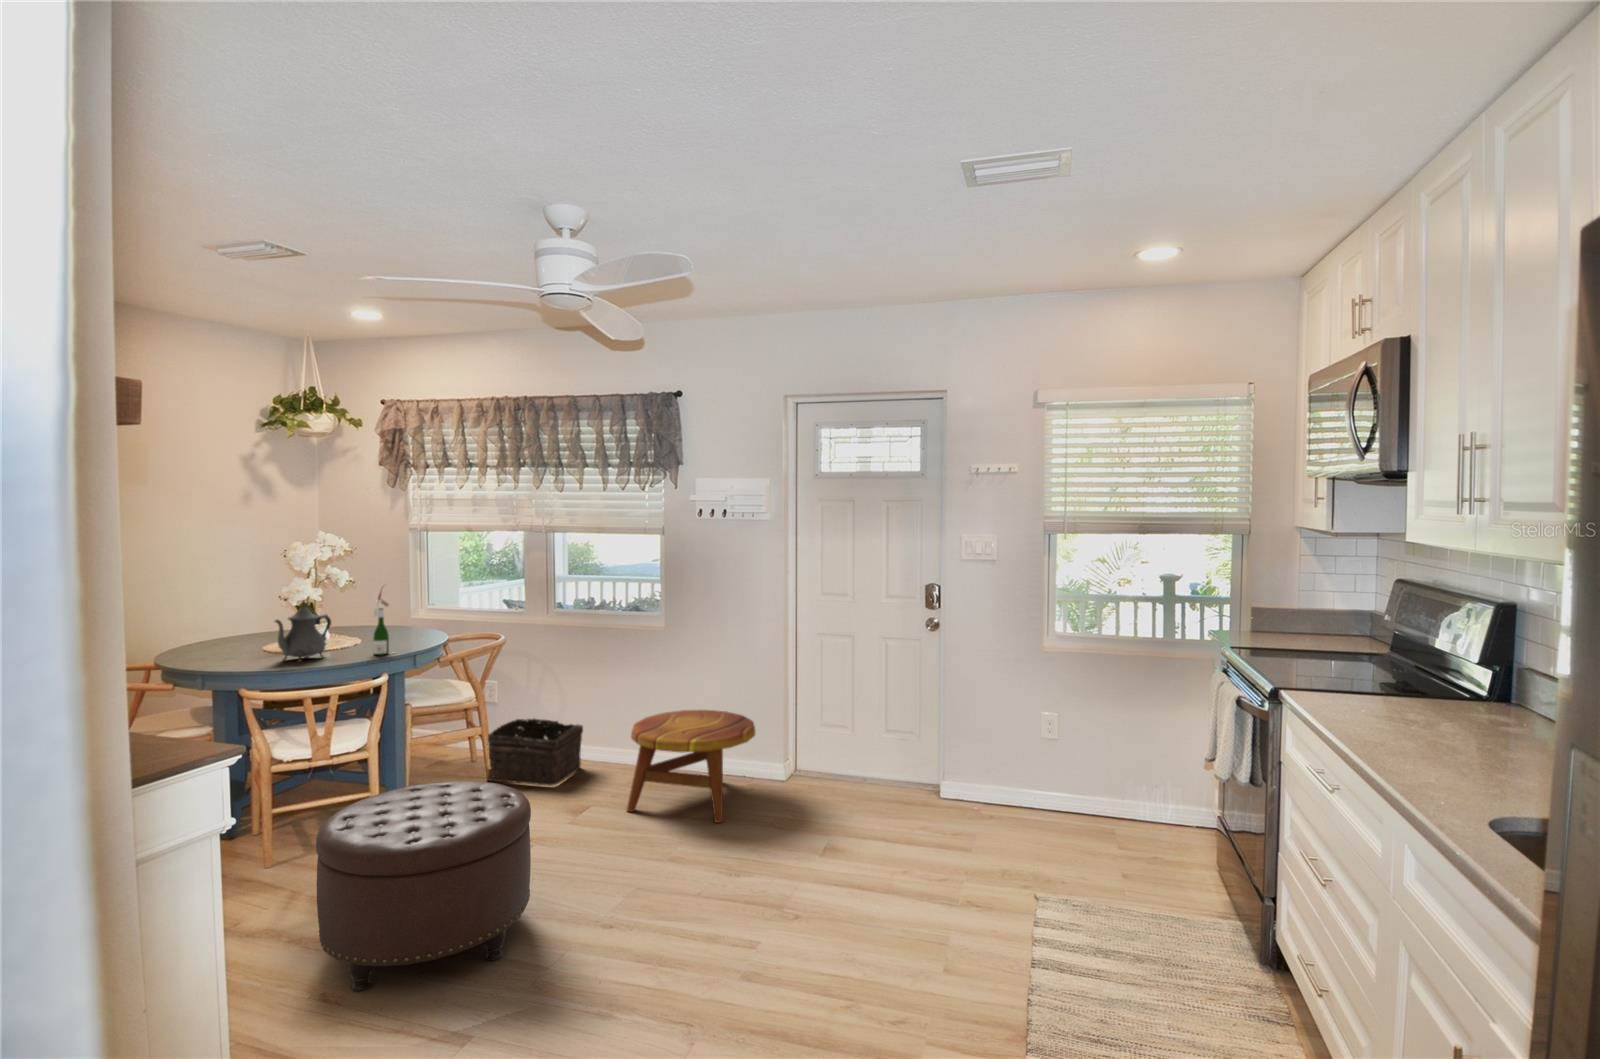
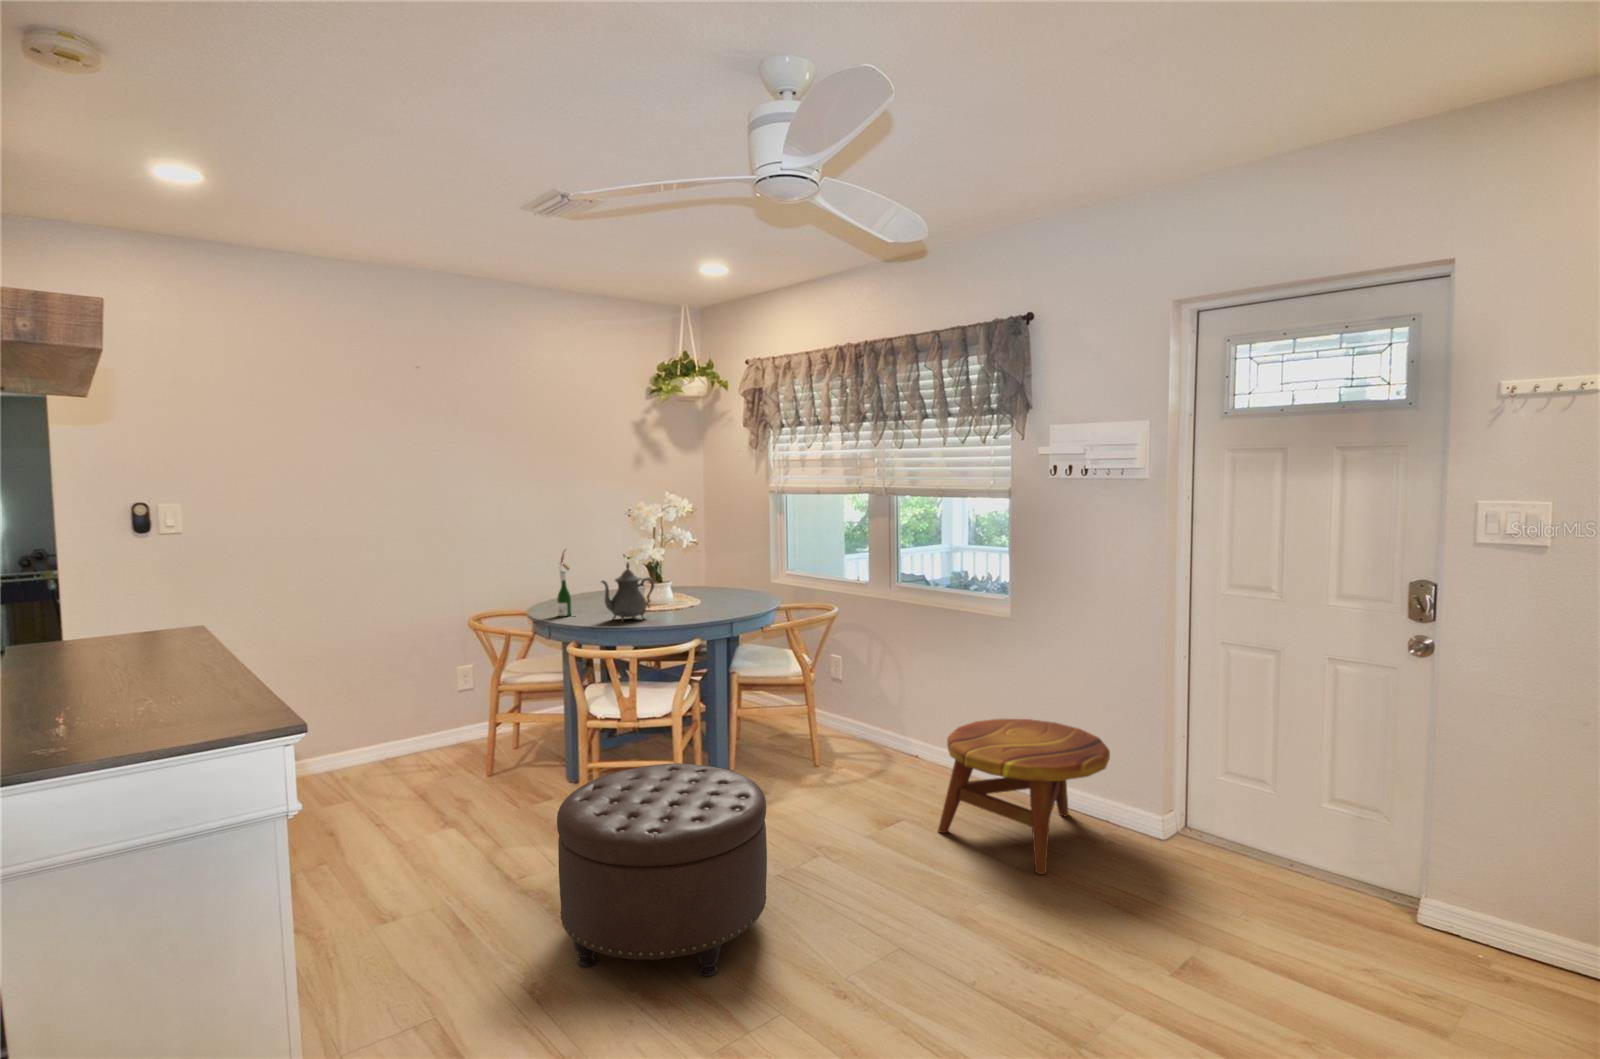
wine bottle: present [373,592,394,655] -> present [558,550,571,617]
basket: present [487,719,583,785] -> none [817,700,921,781]

